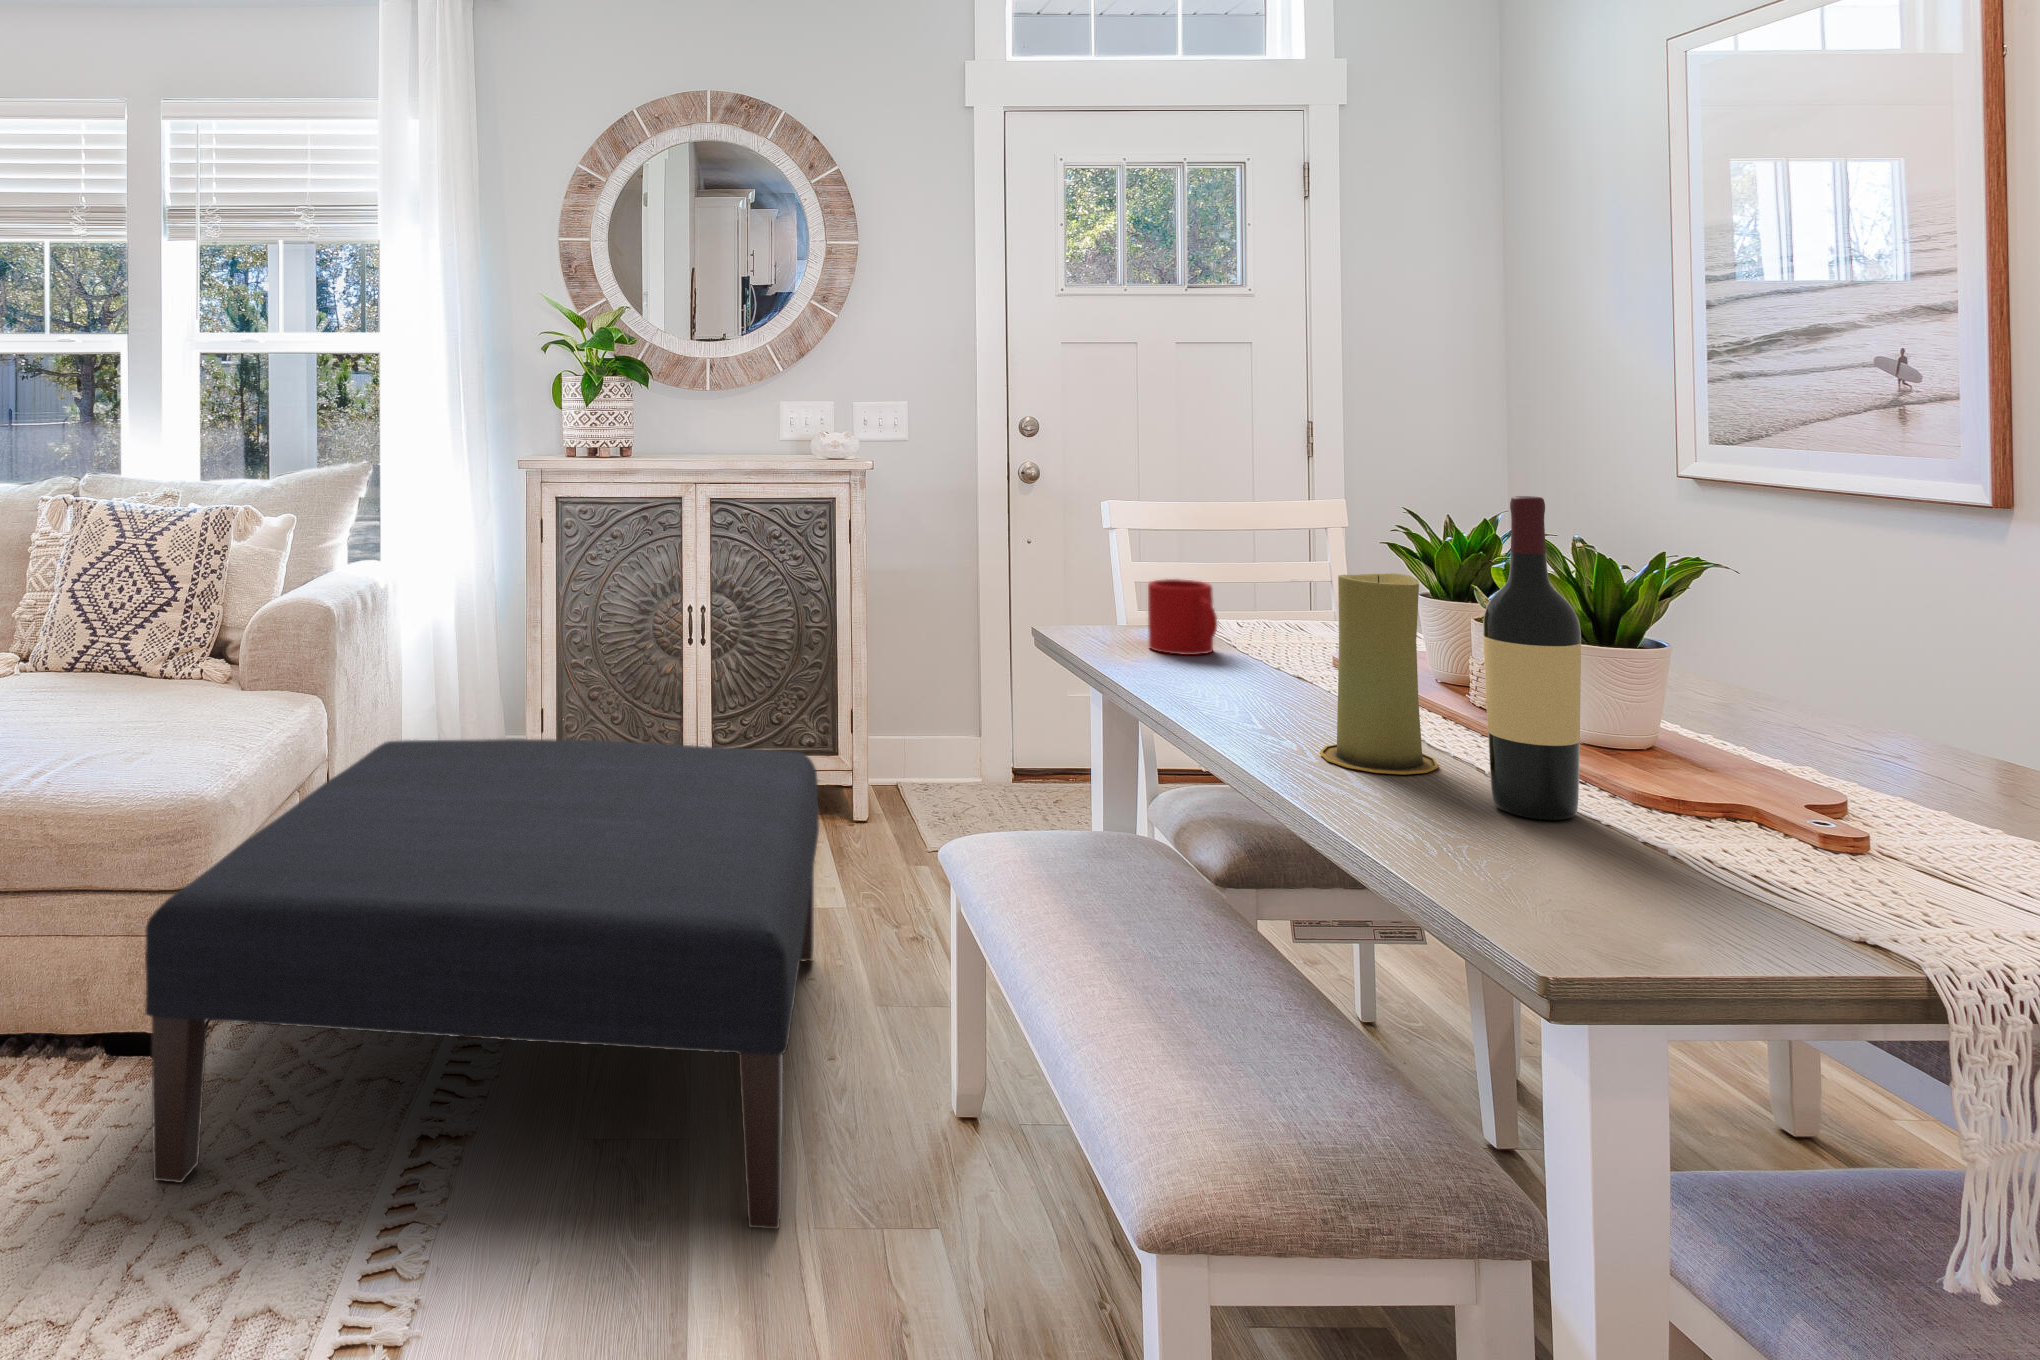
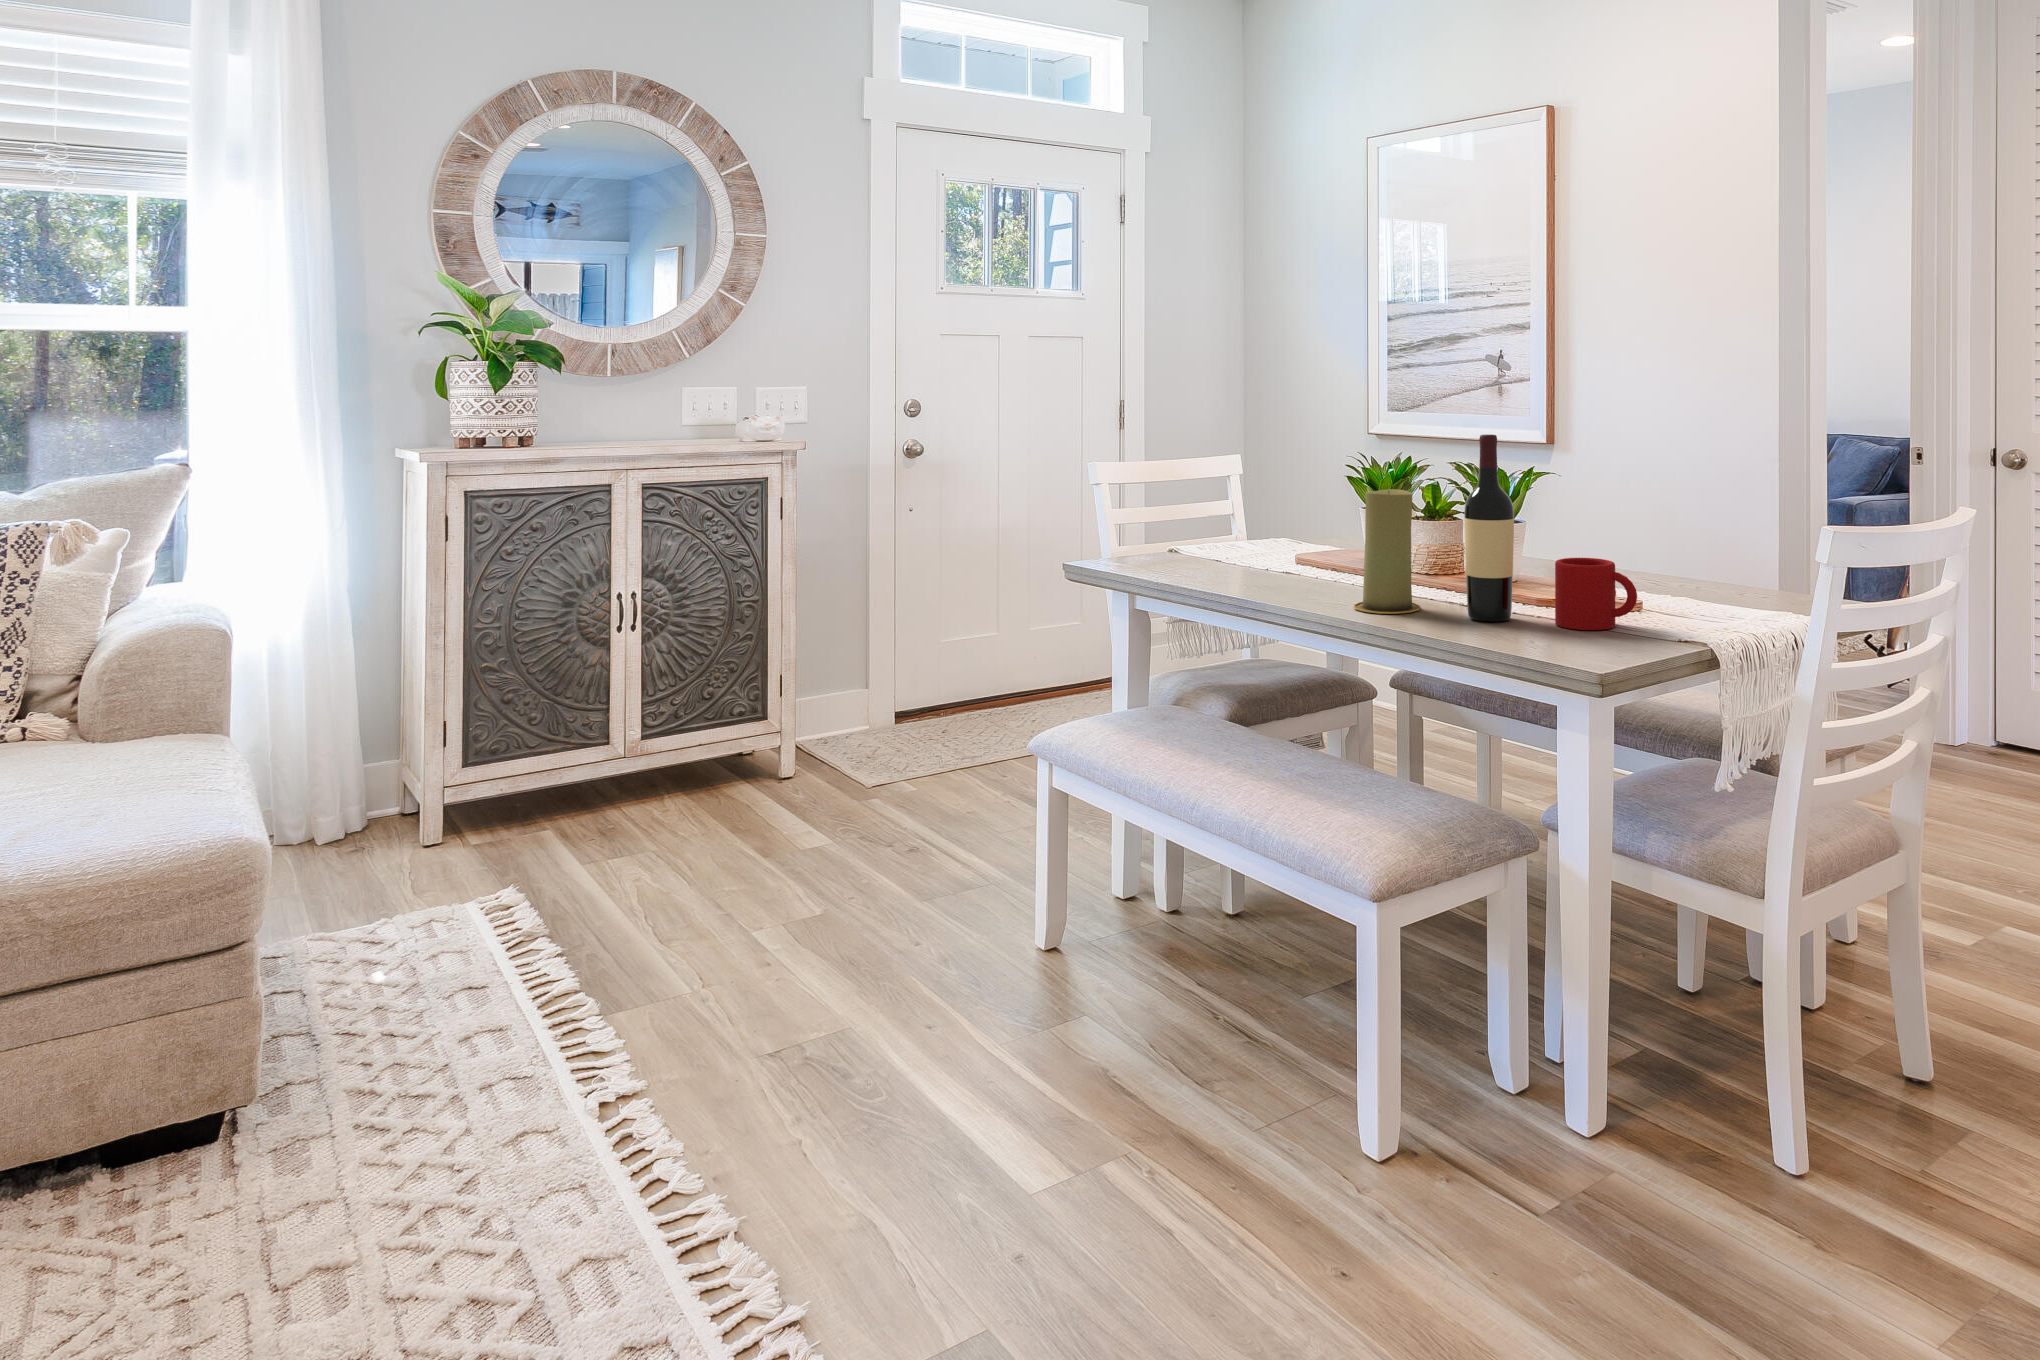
mug: present [1148,579,1217,655] -> present [1555,558,1637,630]
ottoman: present [145,739,819,1229] -> none [280,703,975,1248]

